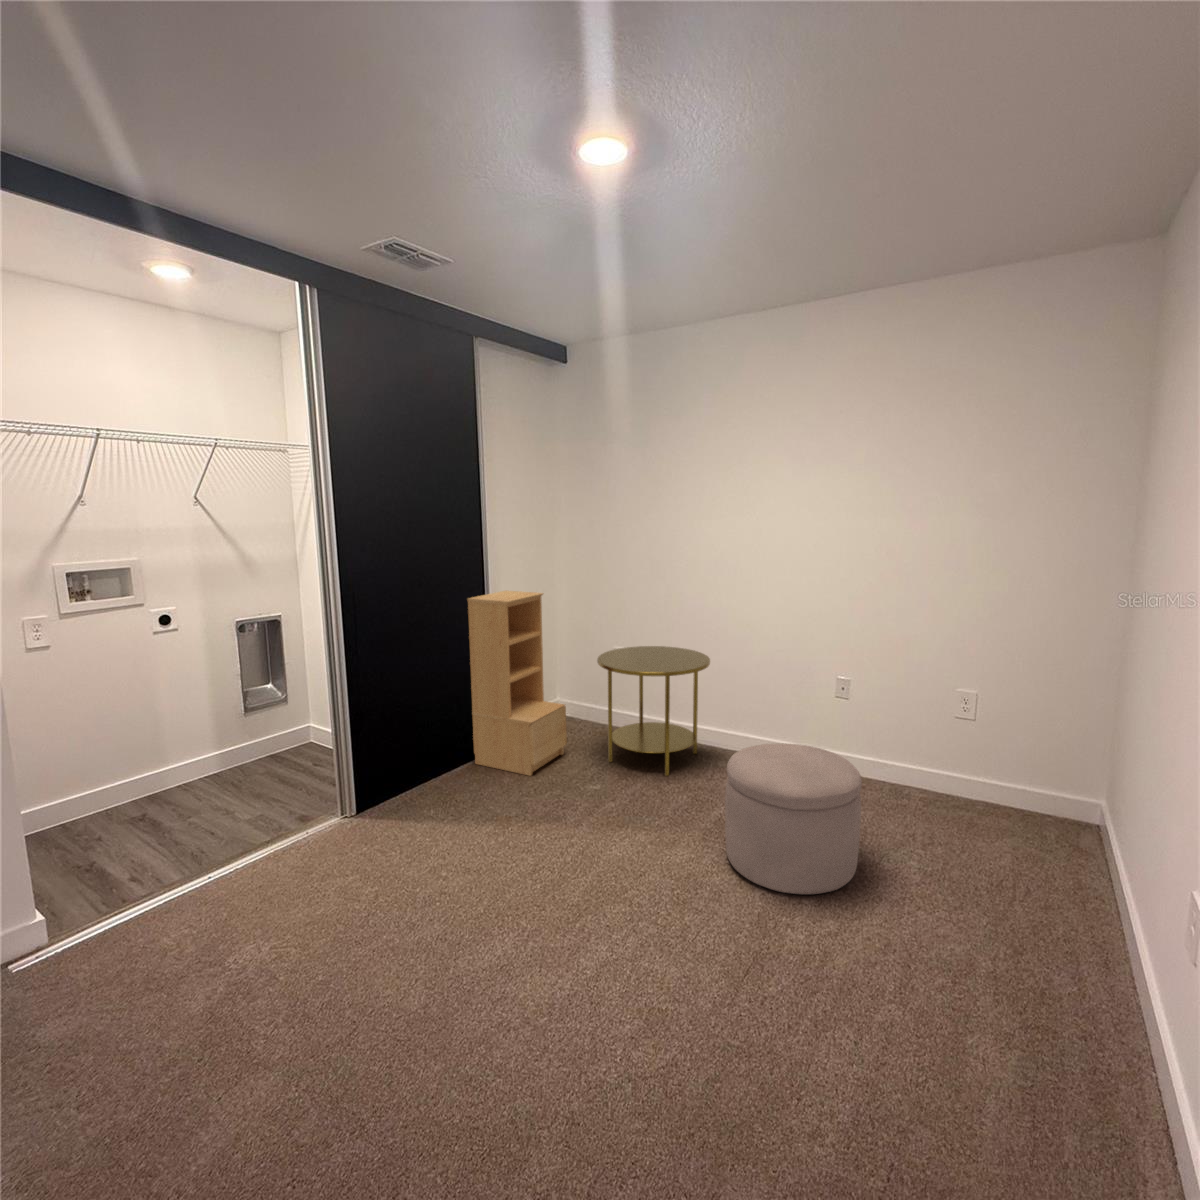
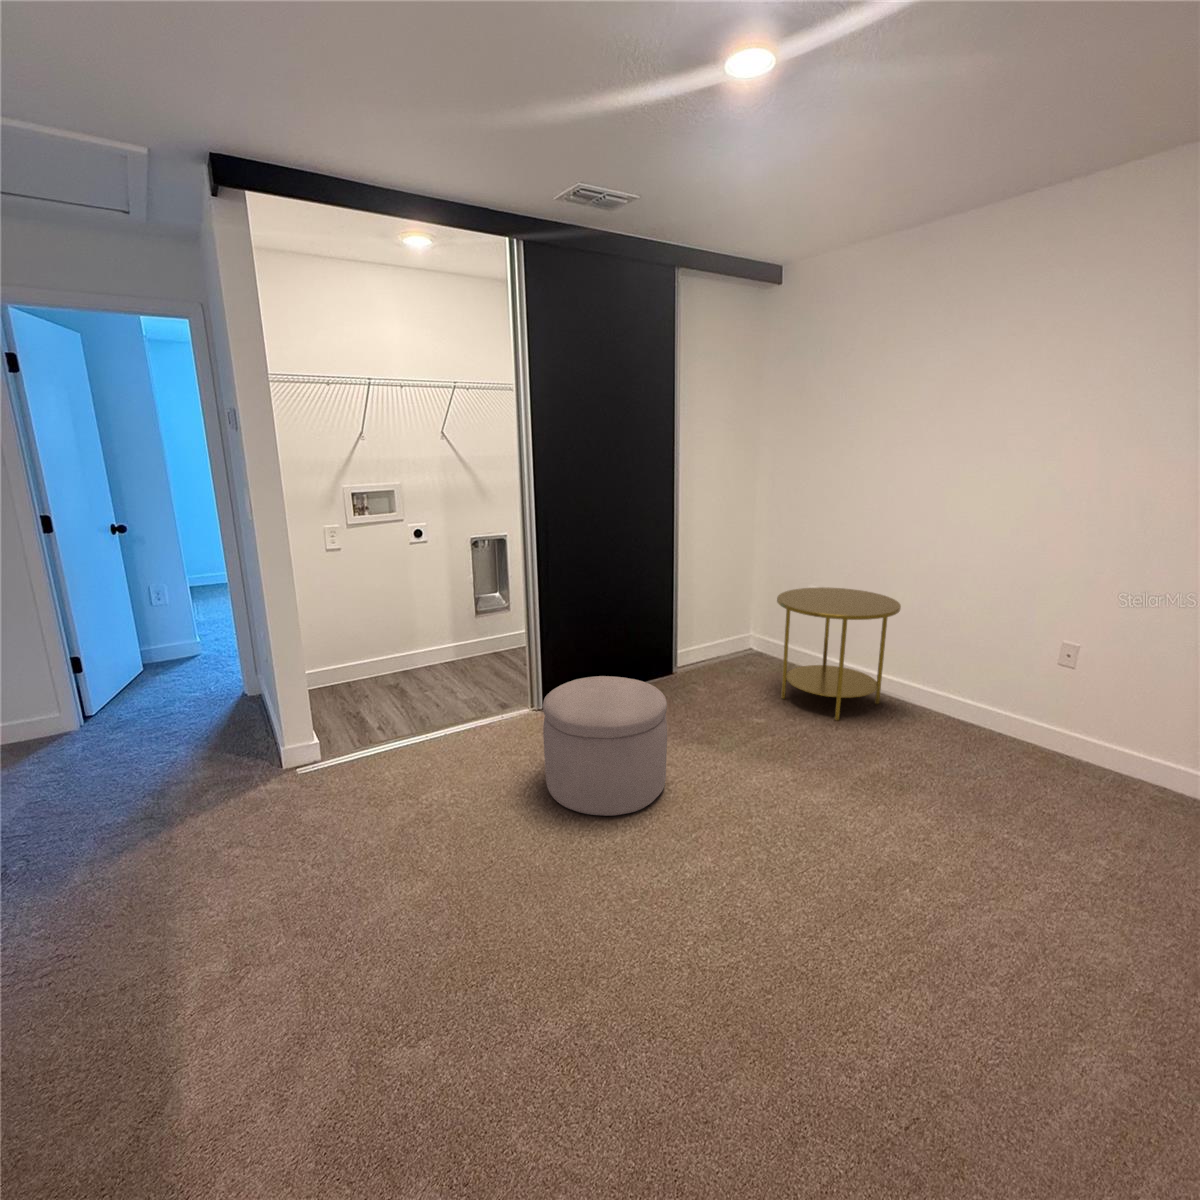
bookshelf: present [468,591,566,776] -> none [654,523,744,700]
ottoman: present [725,743,862,894] -> present [543,676,667,816]

